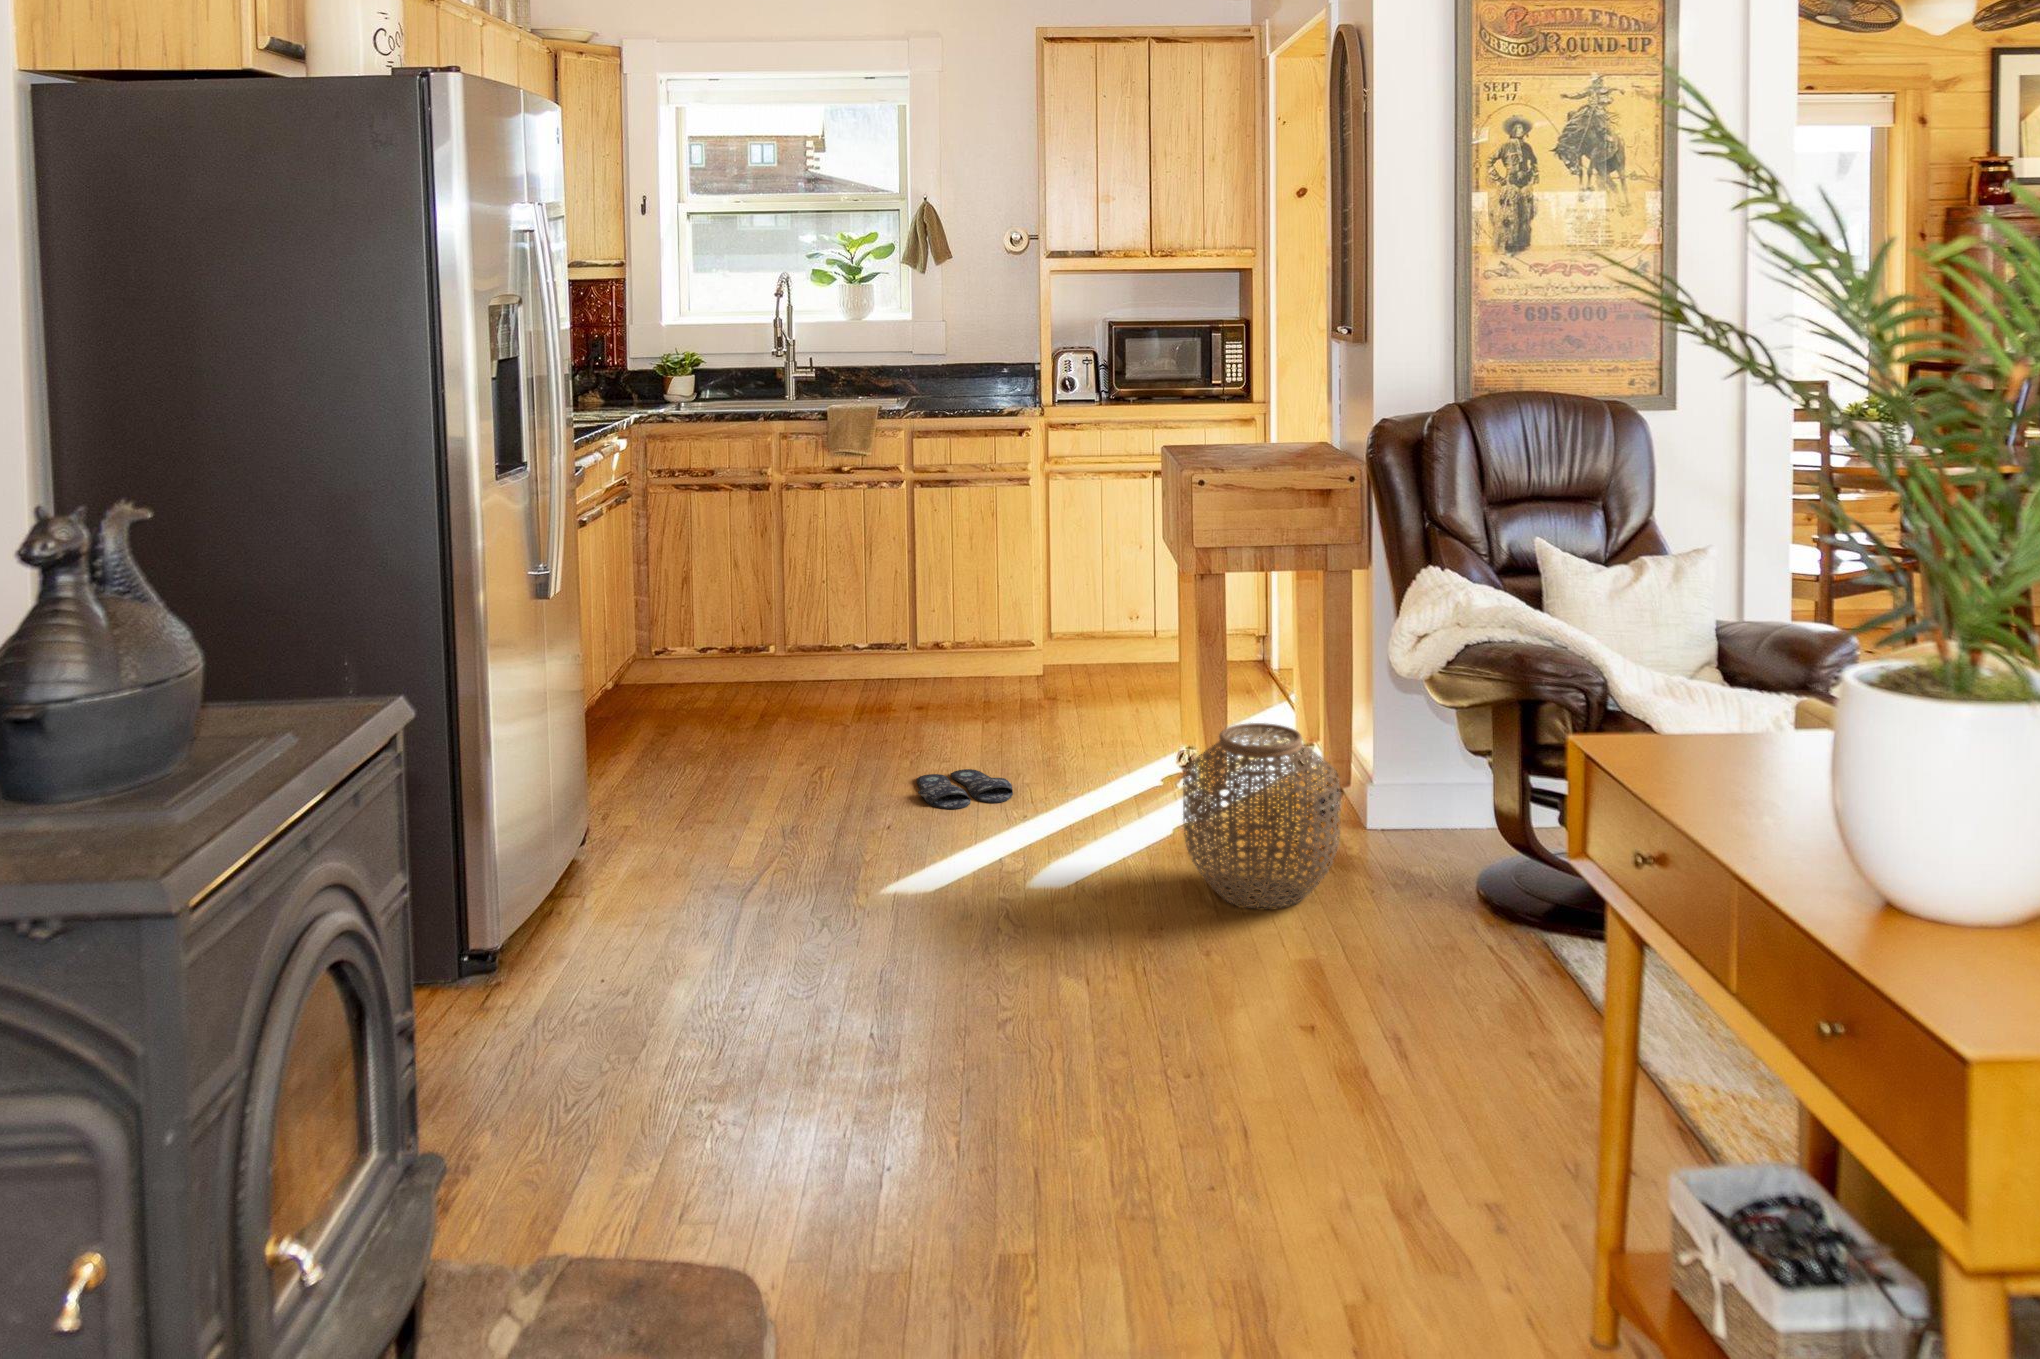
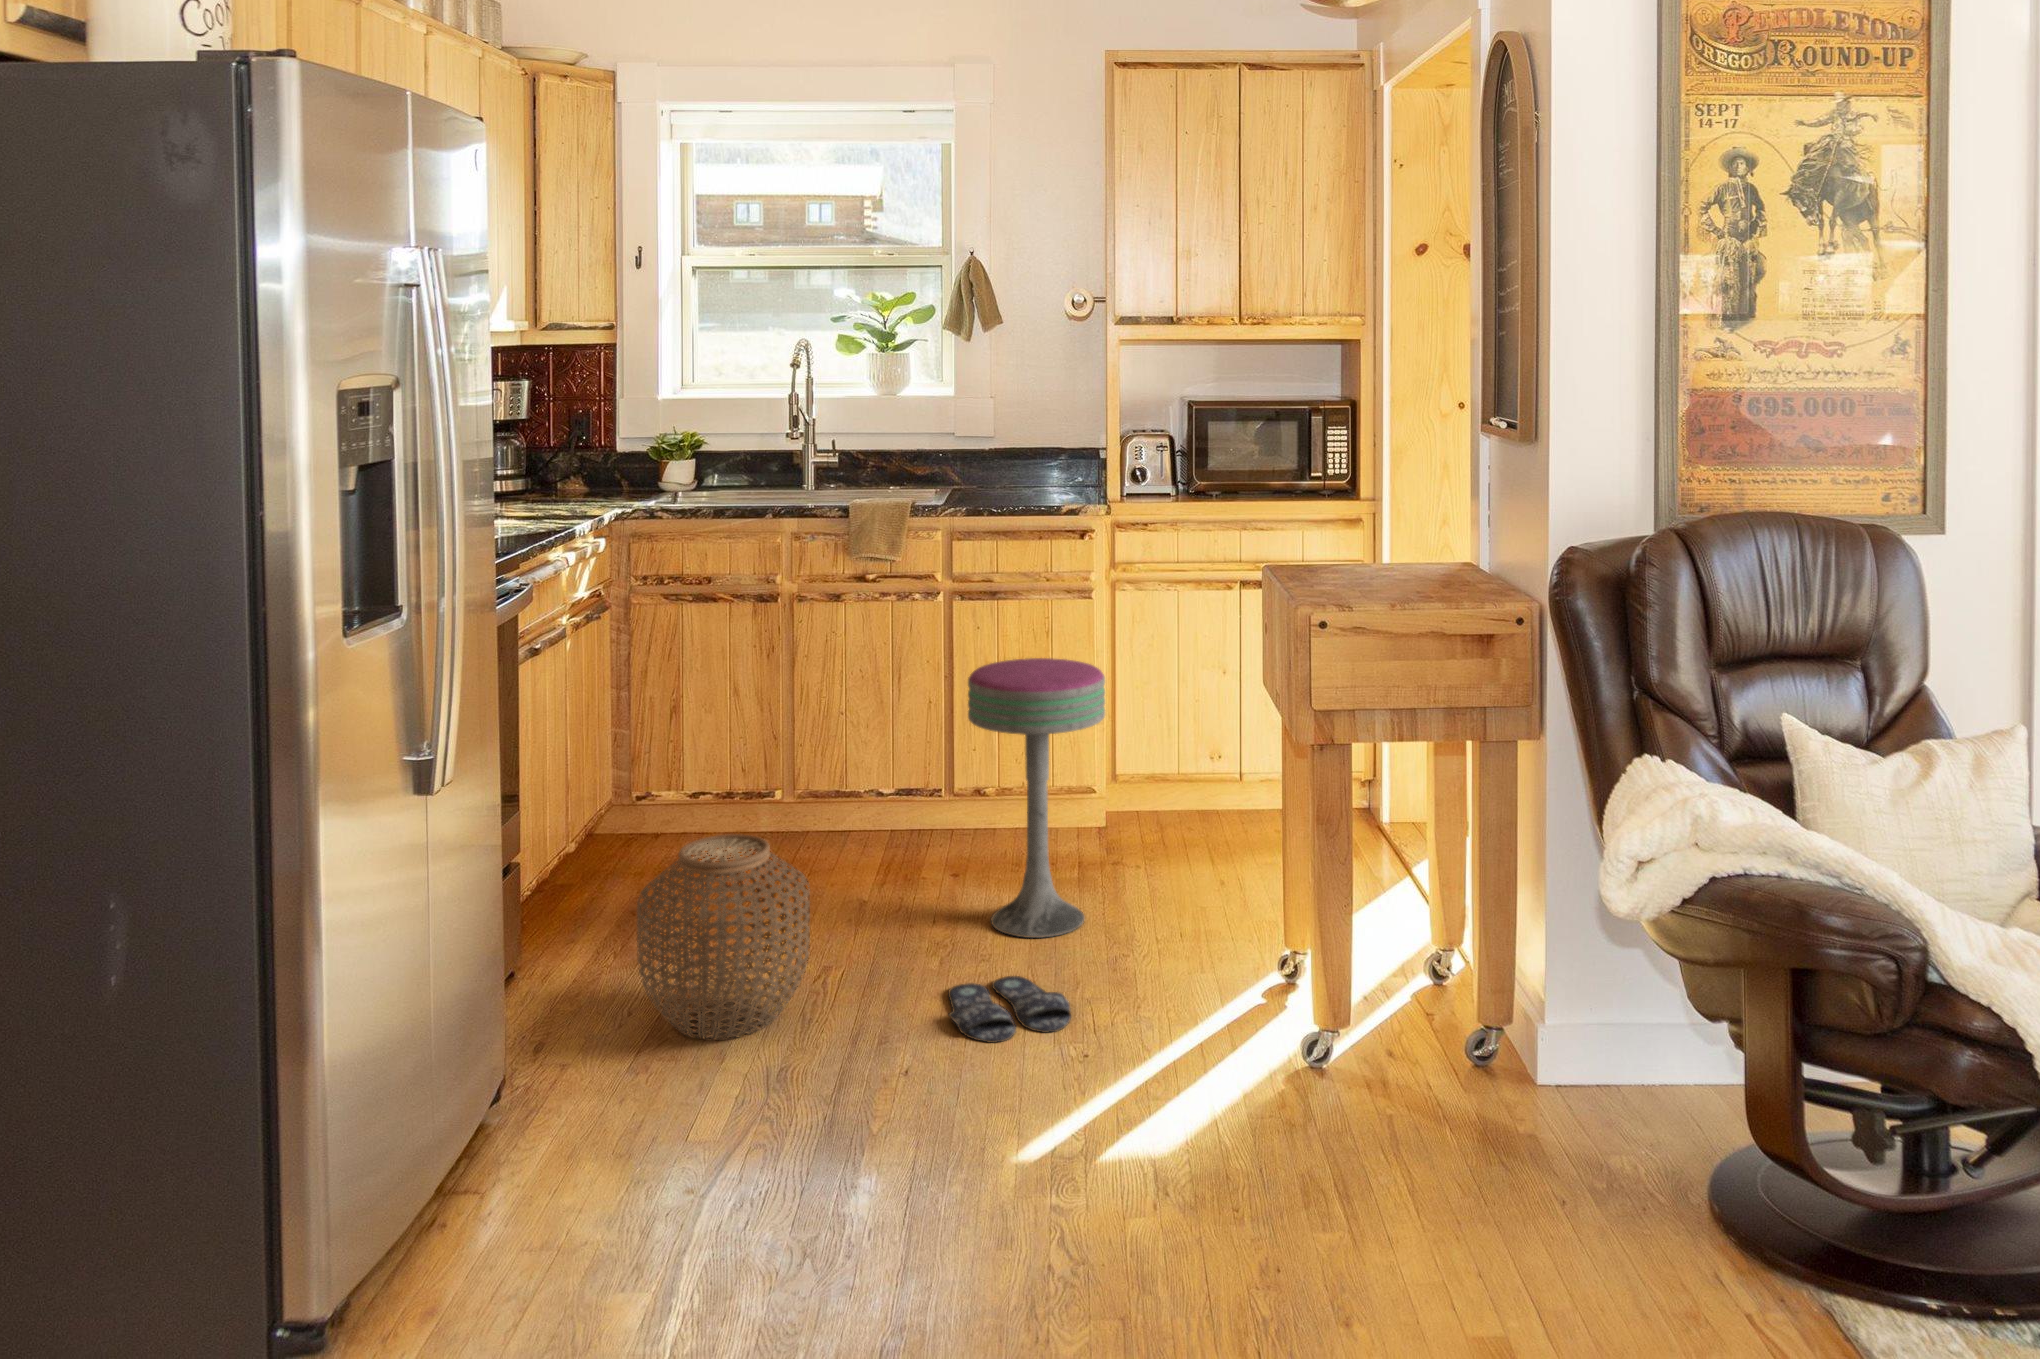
bar stool: none [927,529,1038,746] -> present [968,658,1105,938]
woven basket: present [1183,723,1340,909] -> present [637,834,810,1040]

